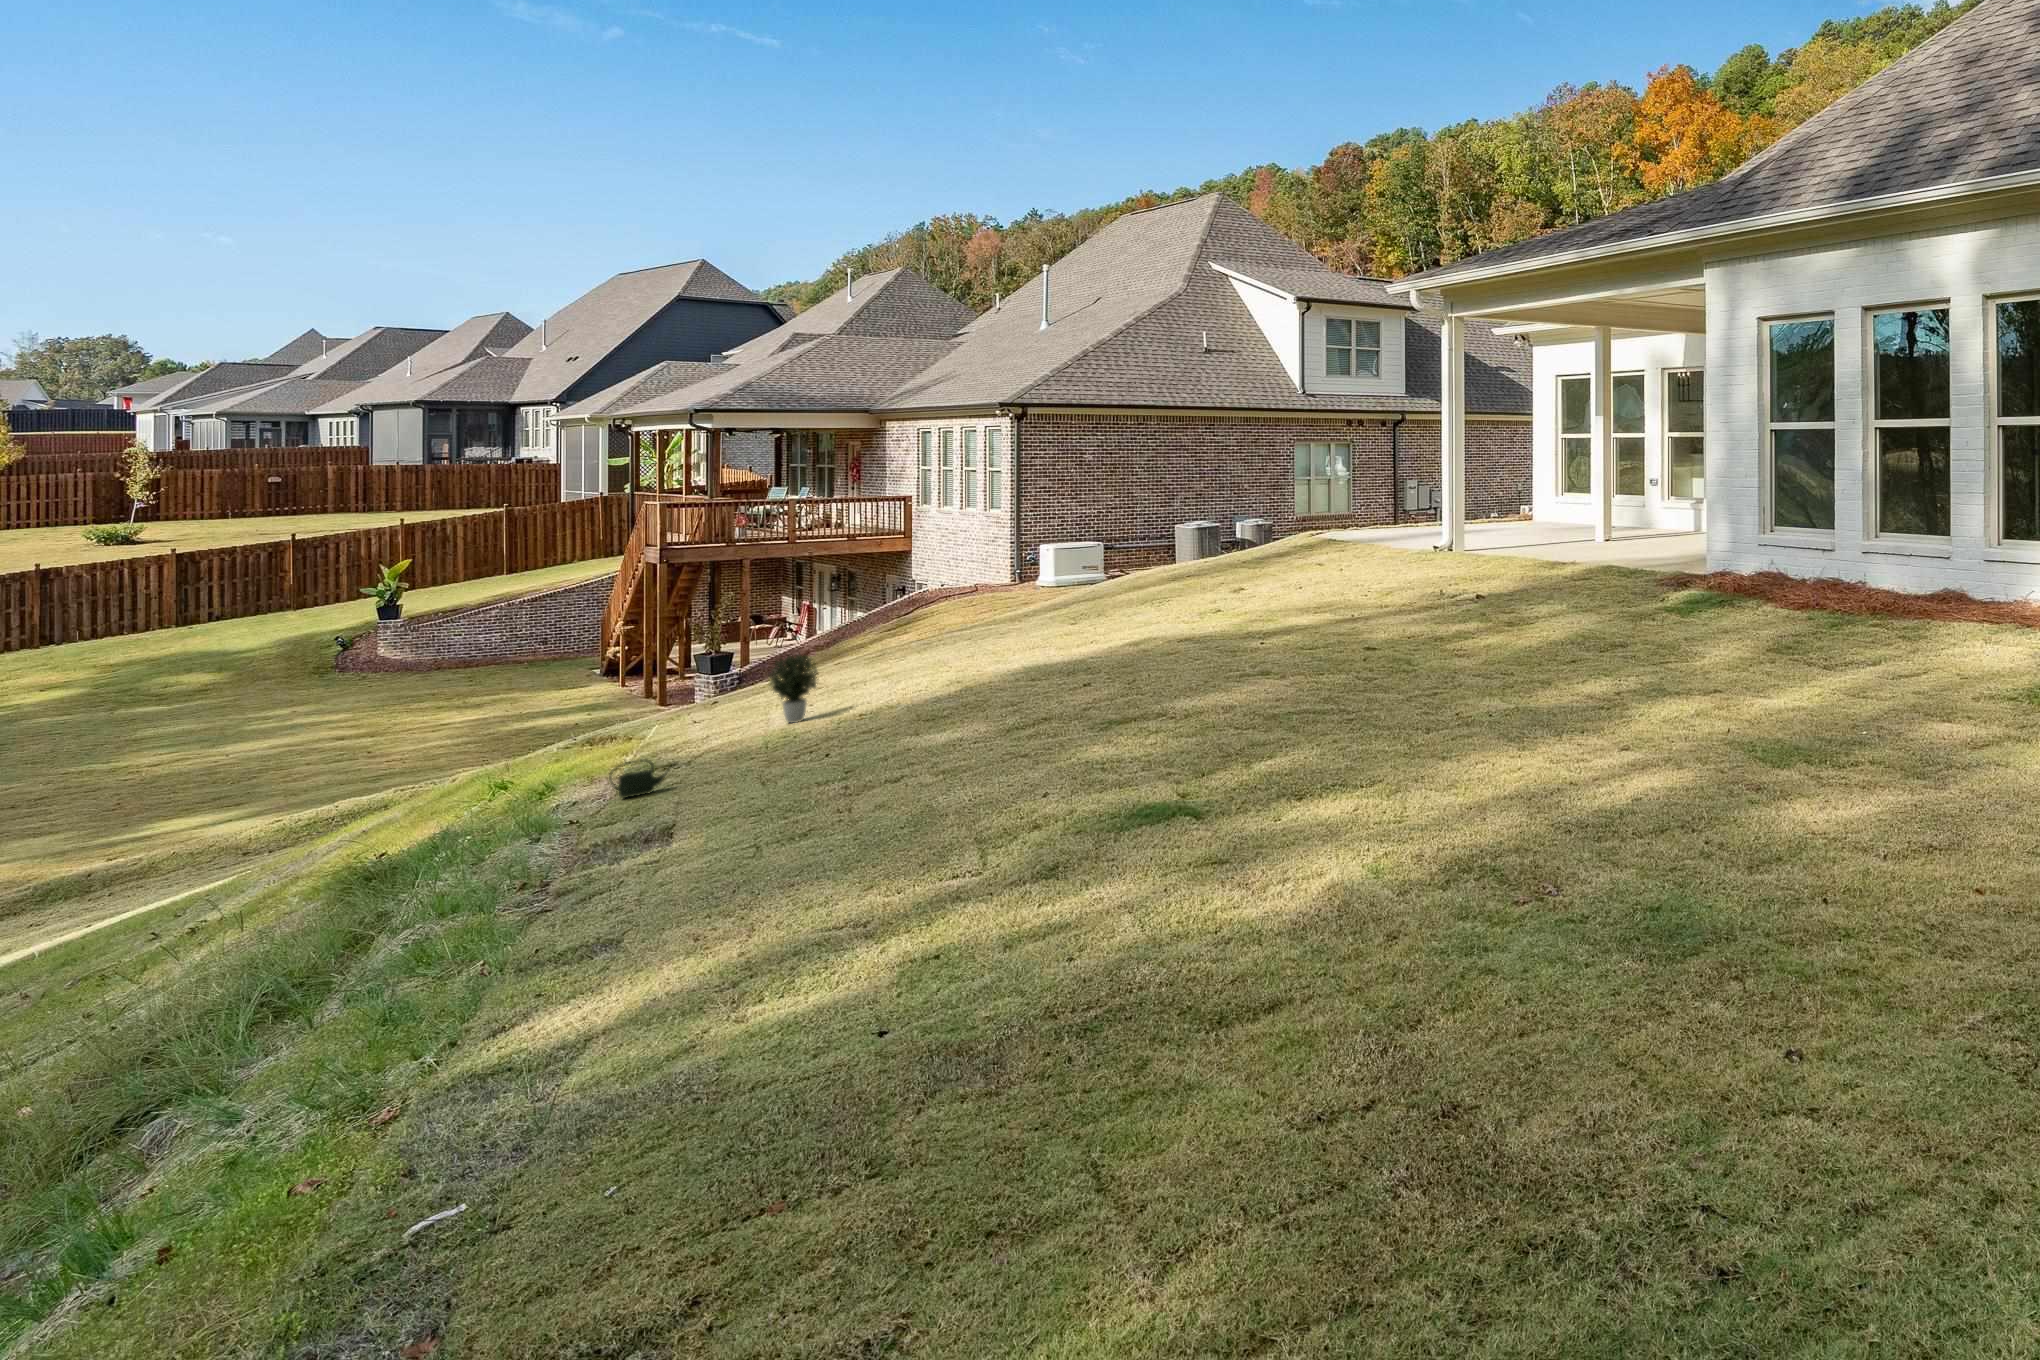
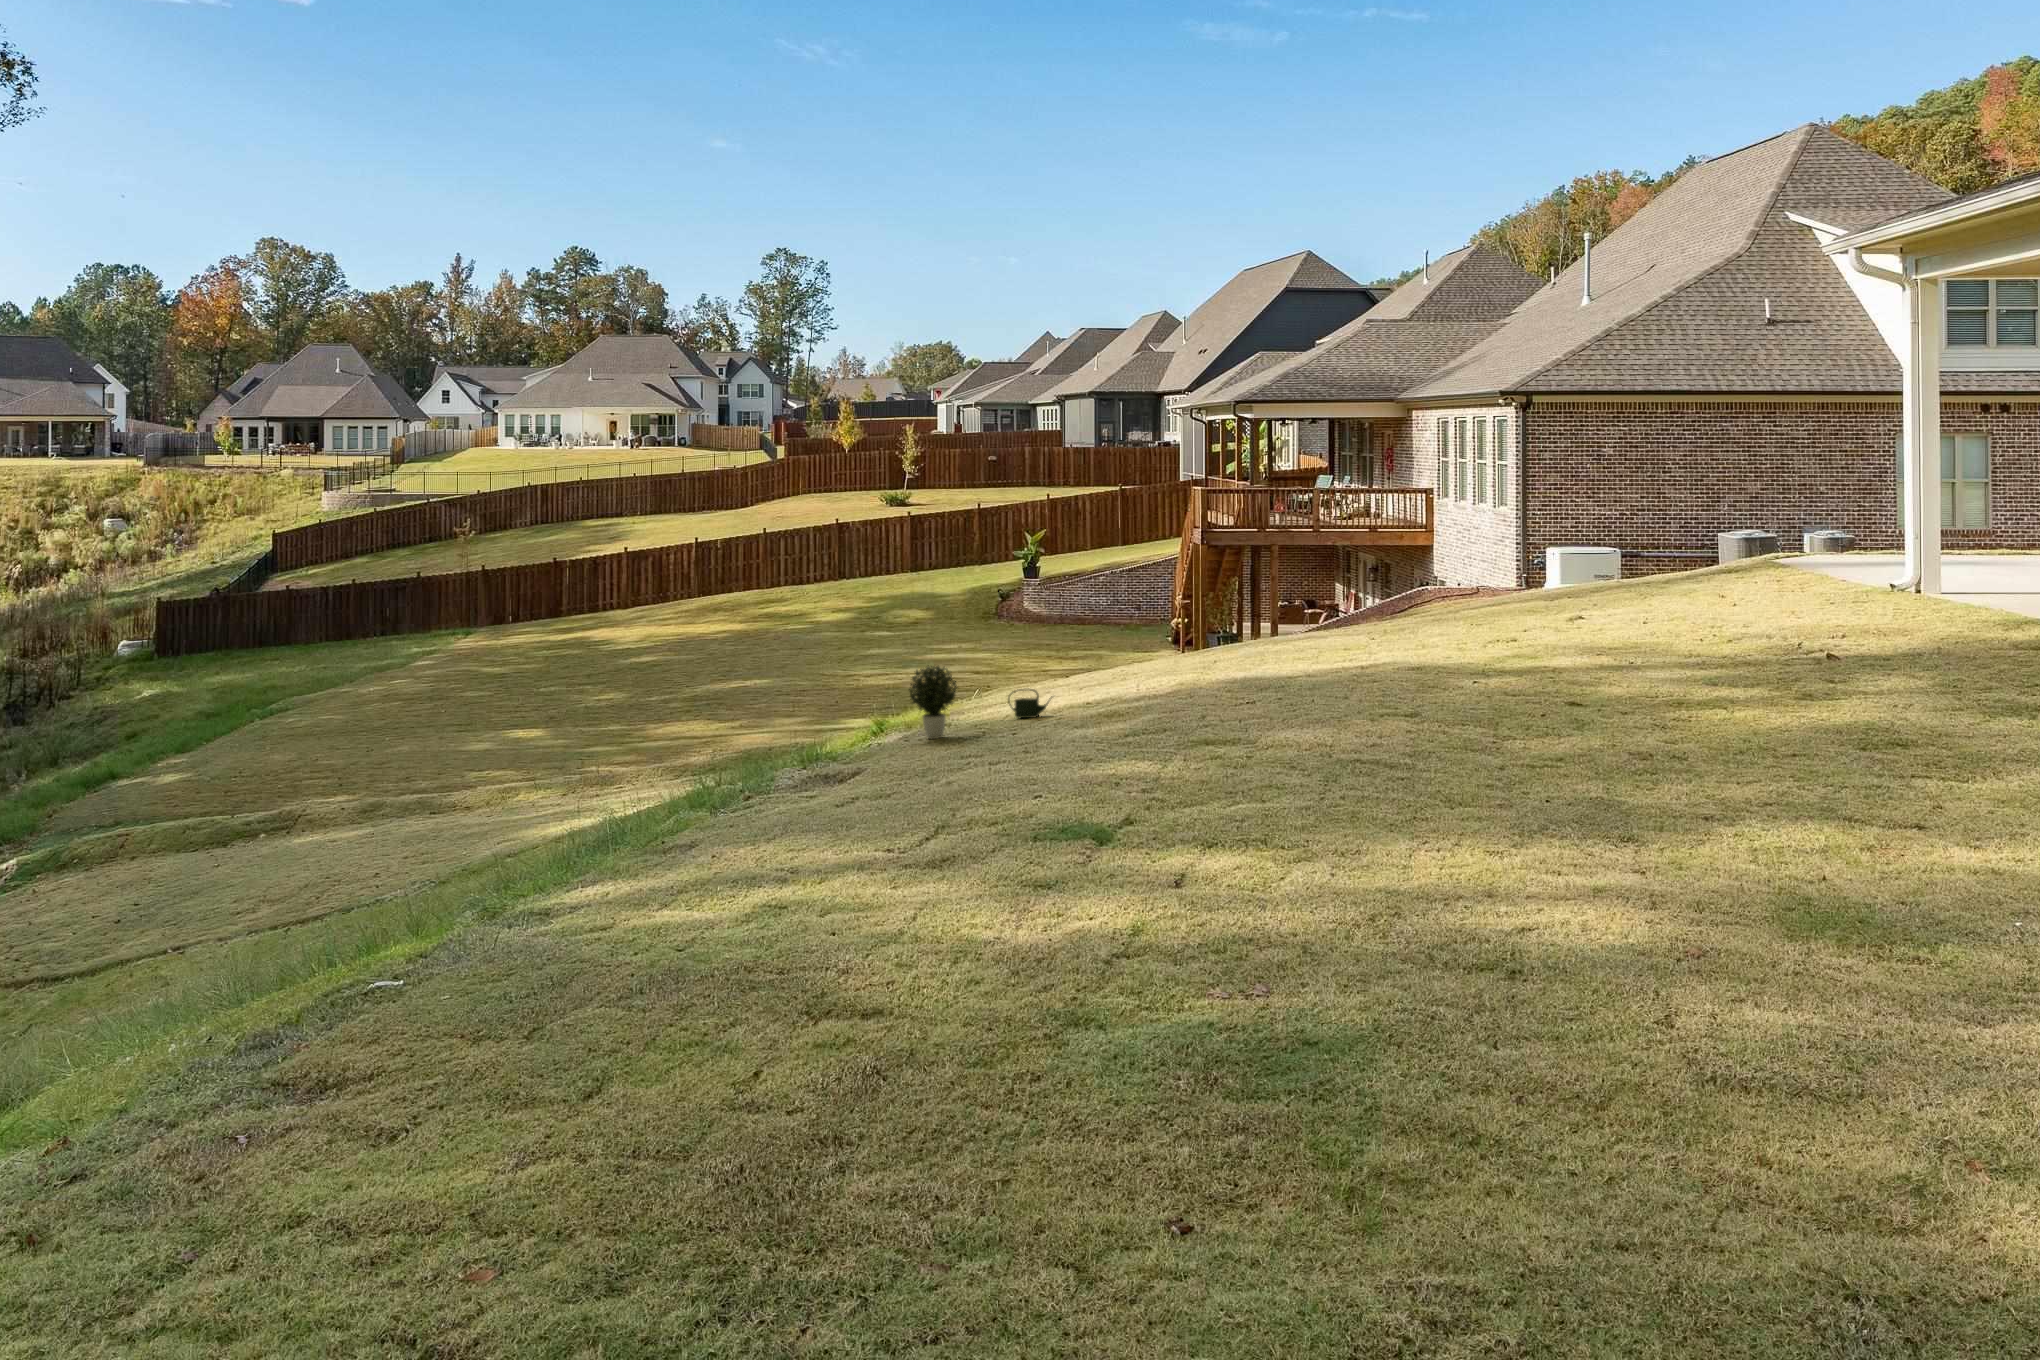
potted plant: present [770,655,818,723] -> present [909,666,957,739]

